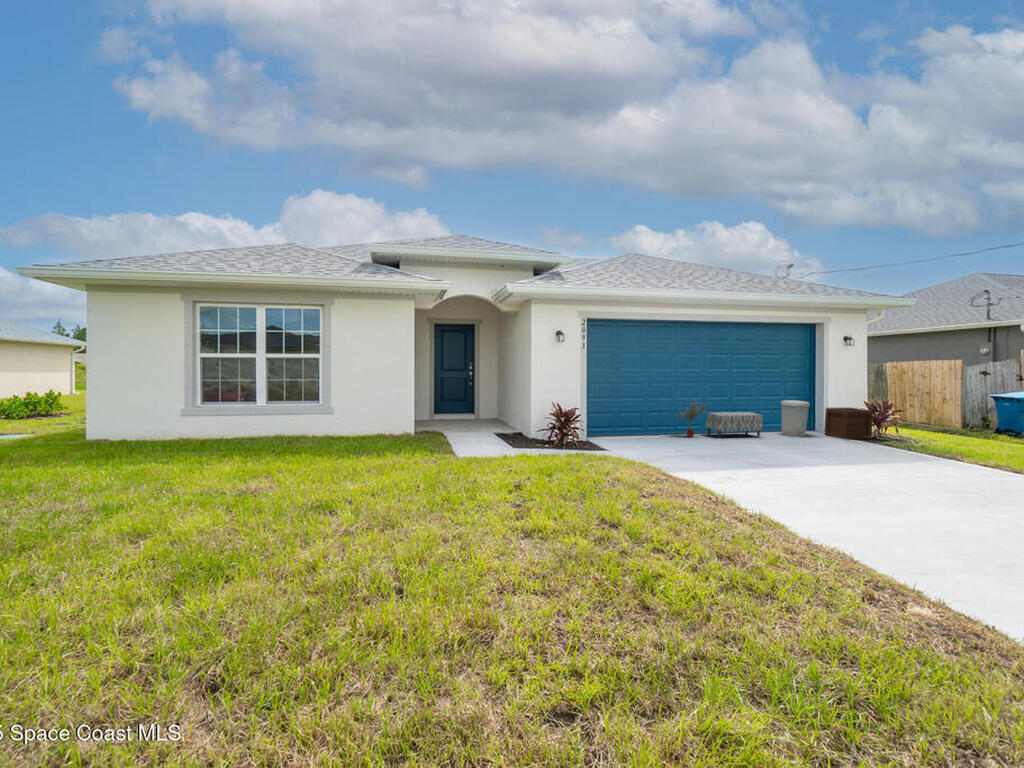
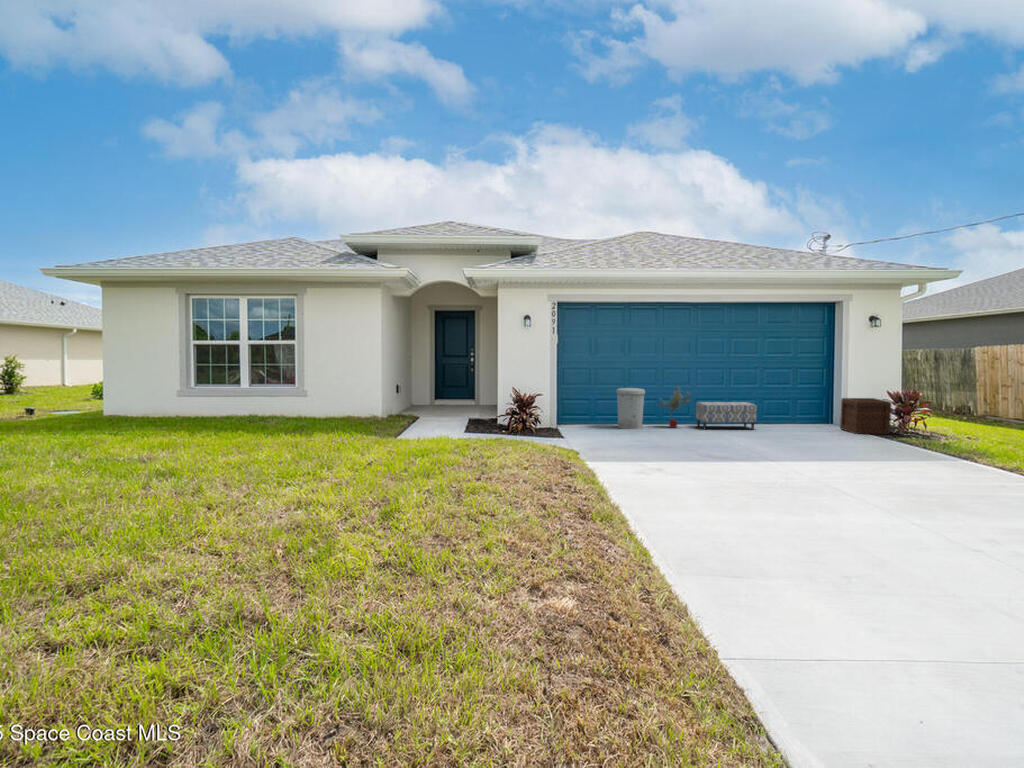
trash can: present [781,400,810,437] -> present [616,388,645,429]

